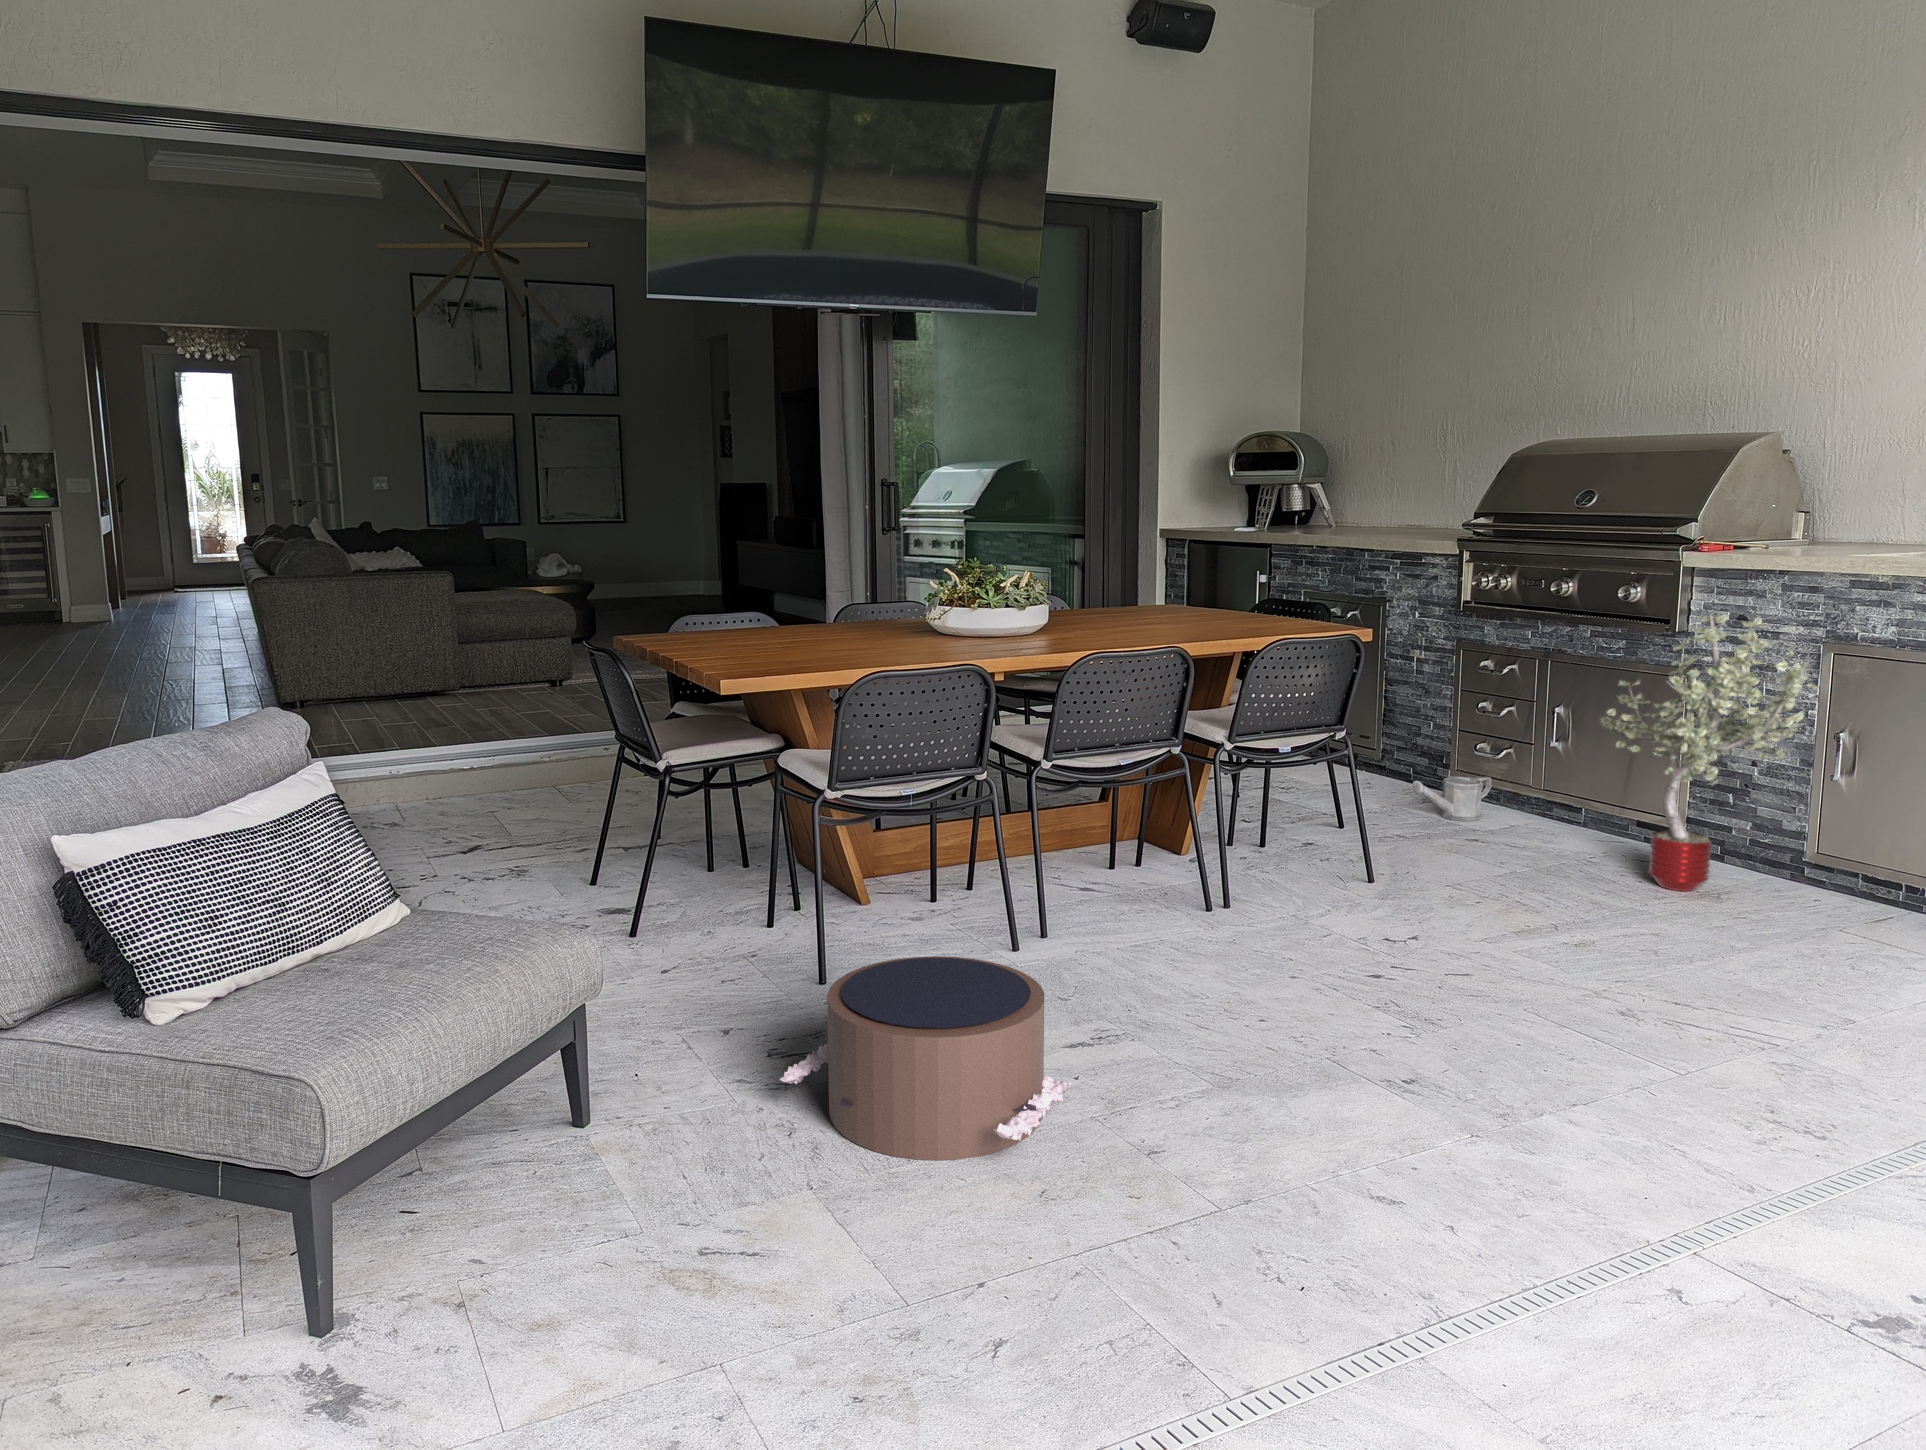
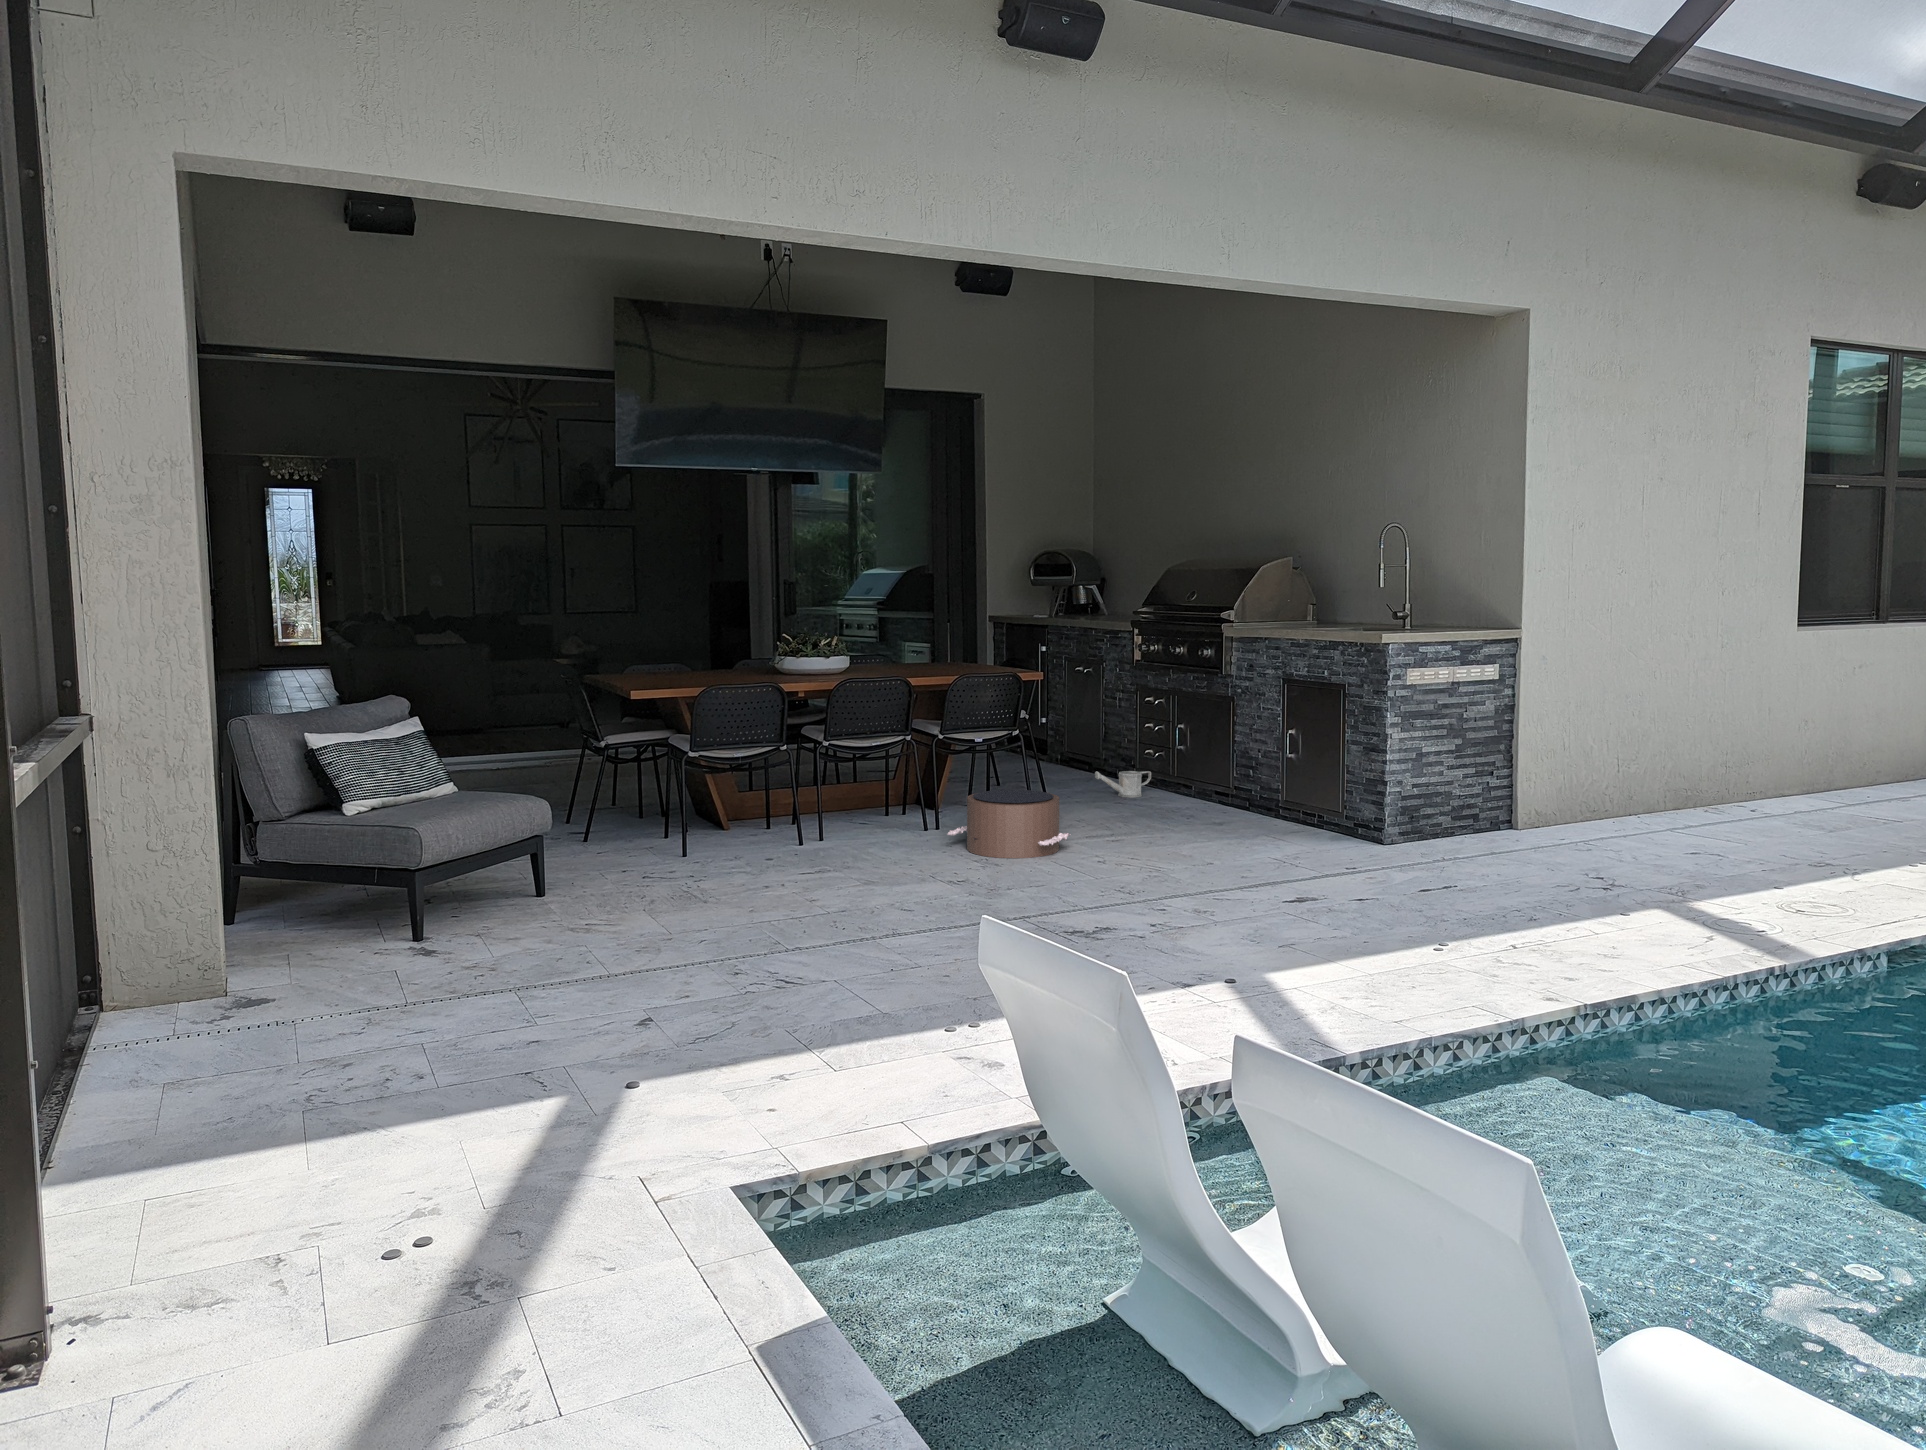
potted tree: present [1601,615,1818,891] -> none [1179,660,1274,824]
pouf: present [780,956,1071,1160] -> present [947,790,1069,858]

